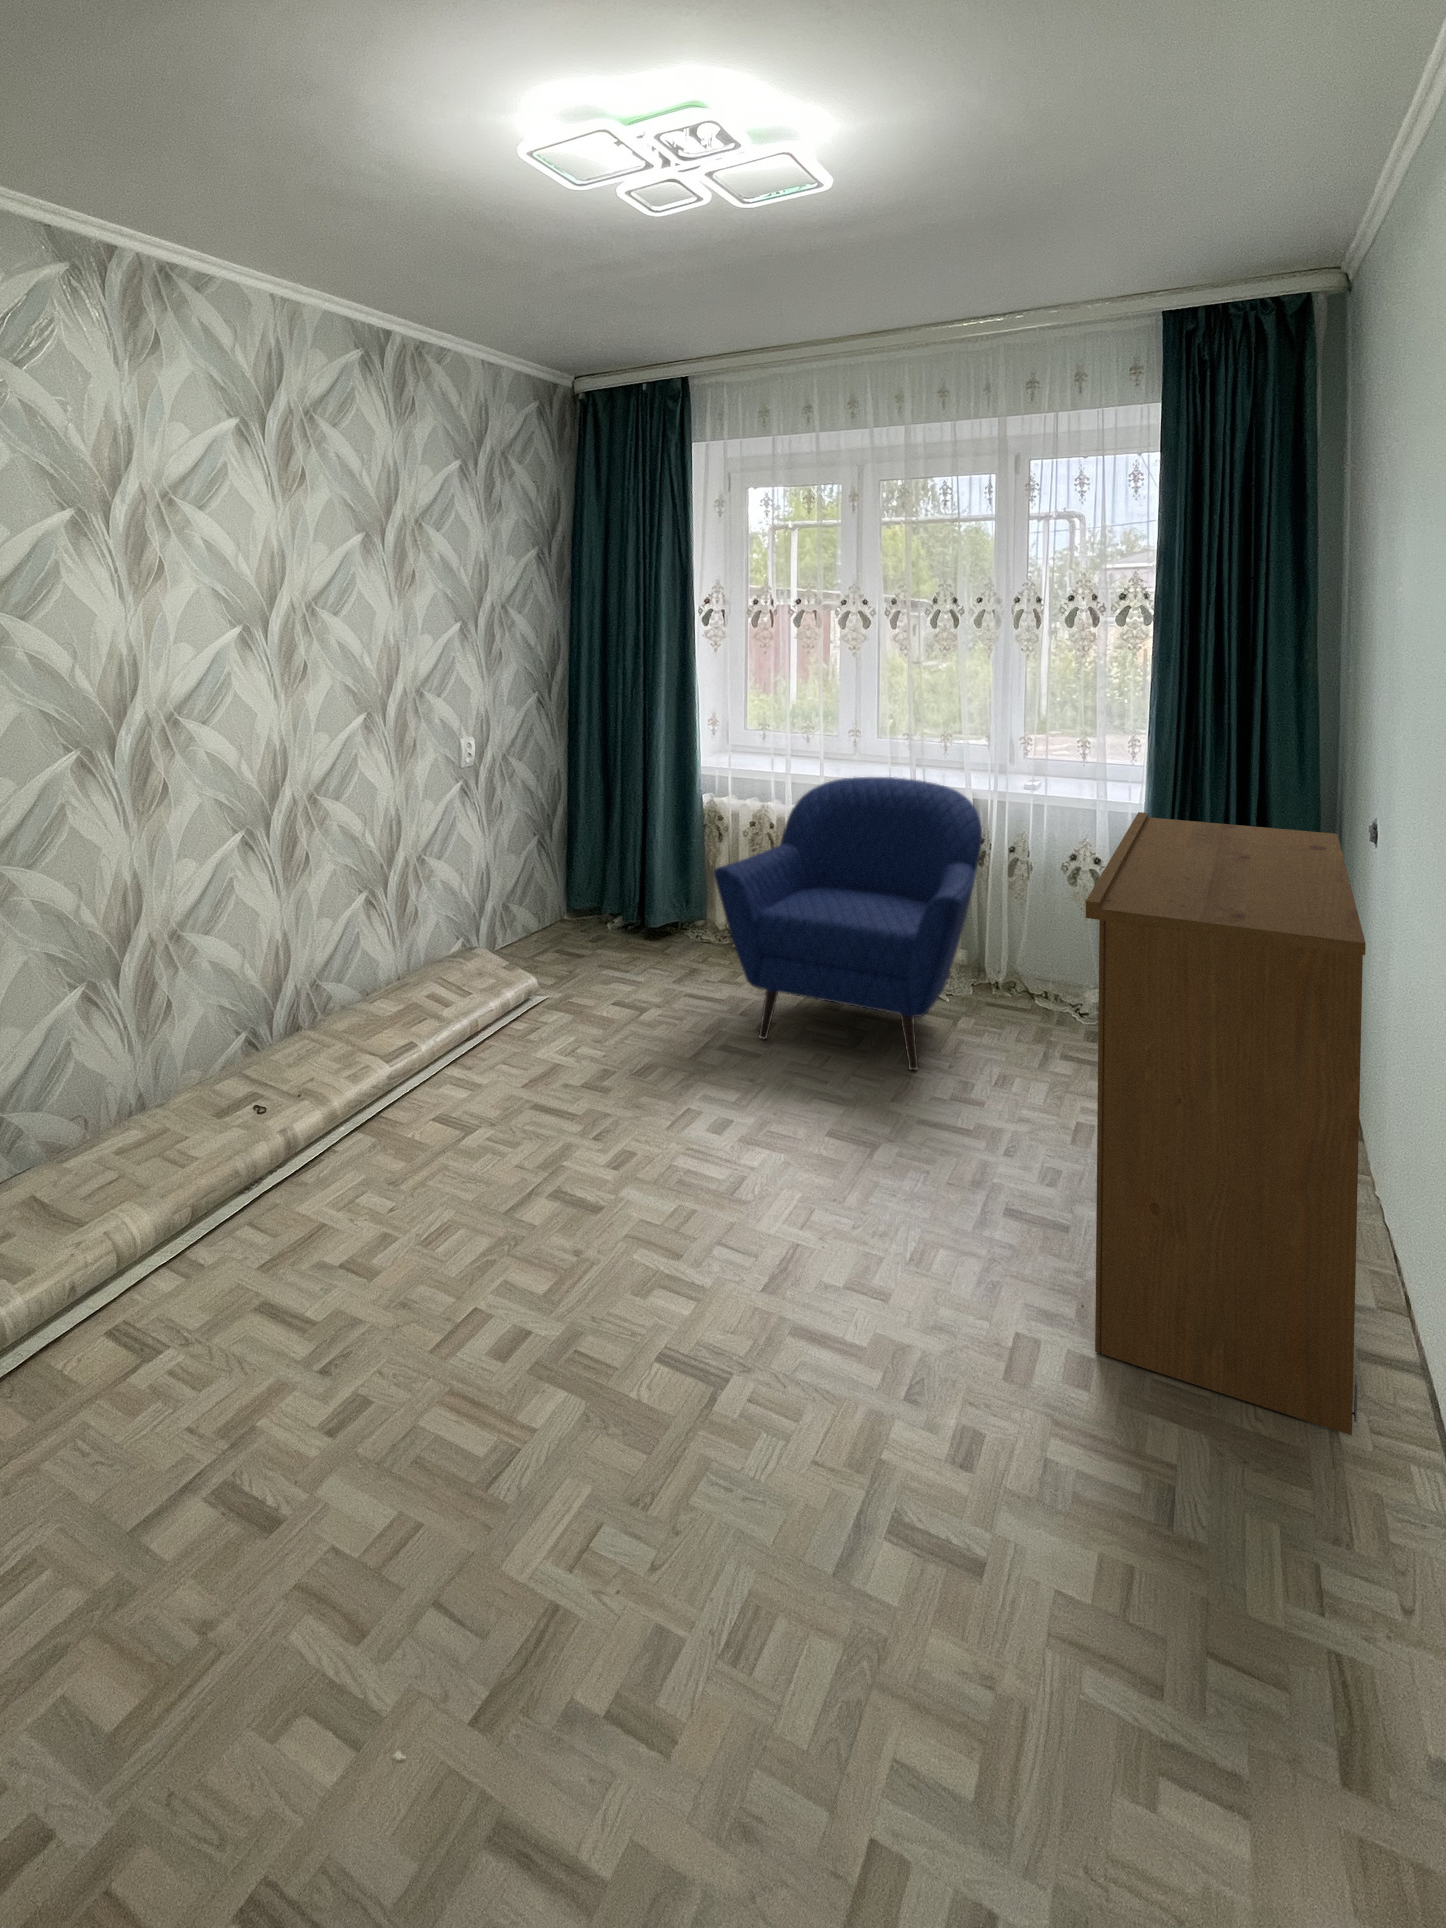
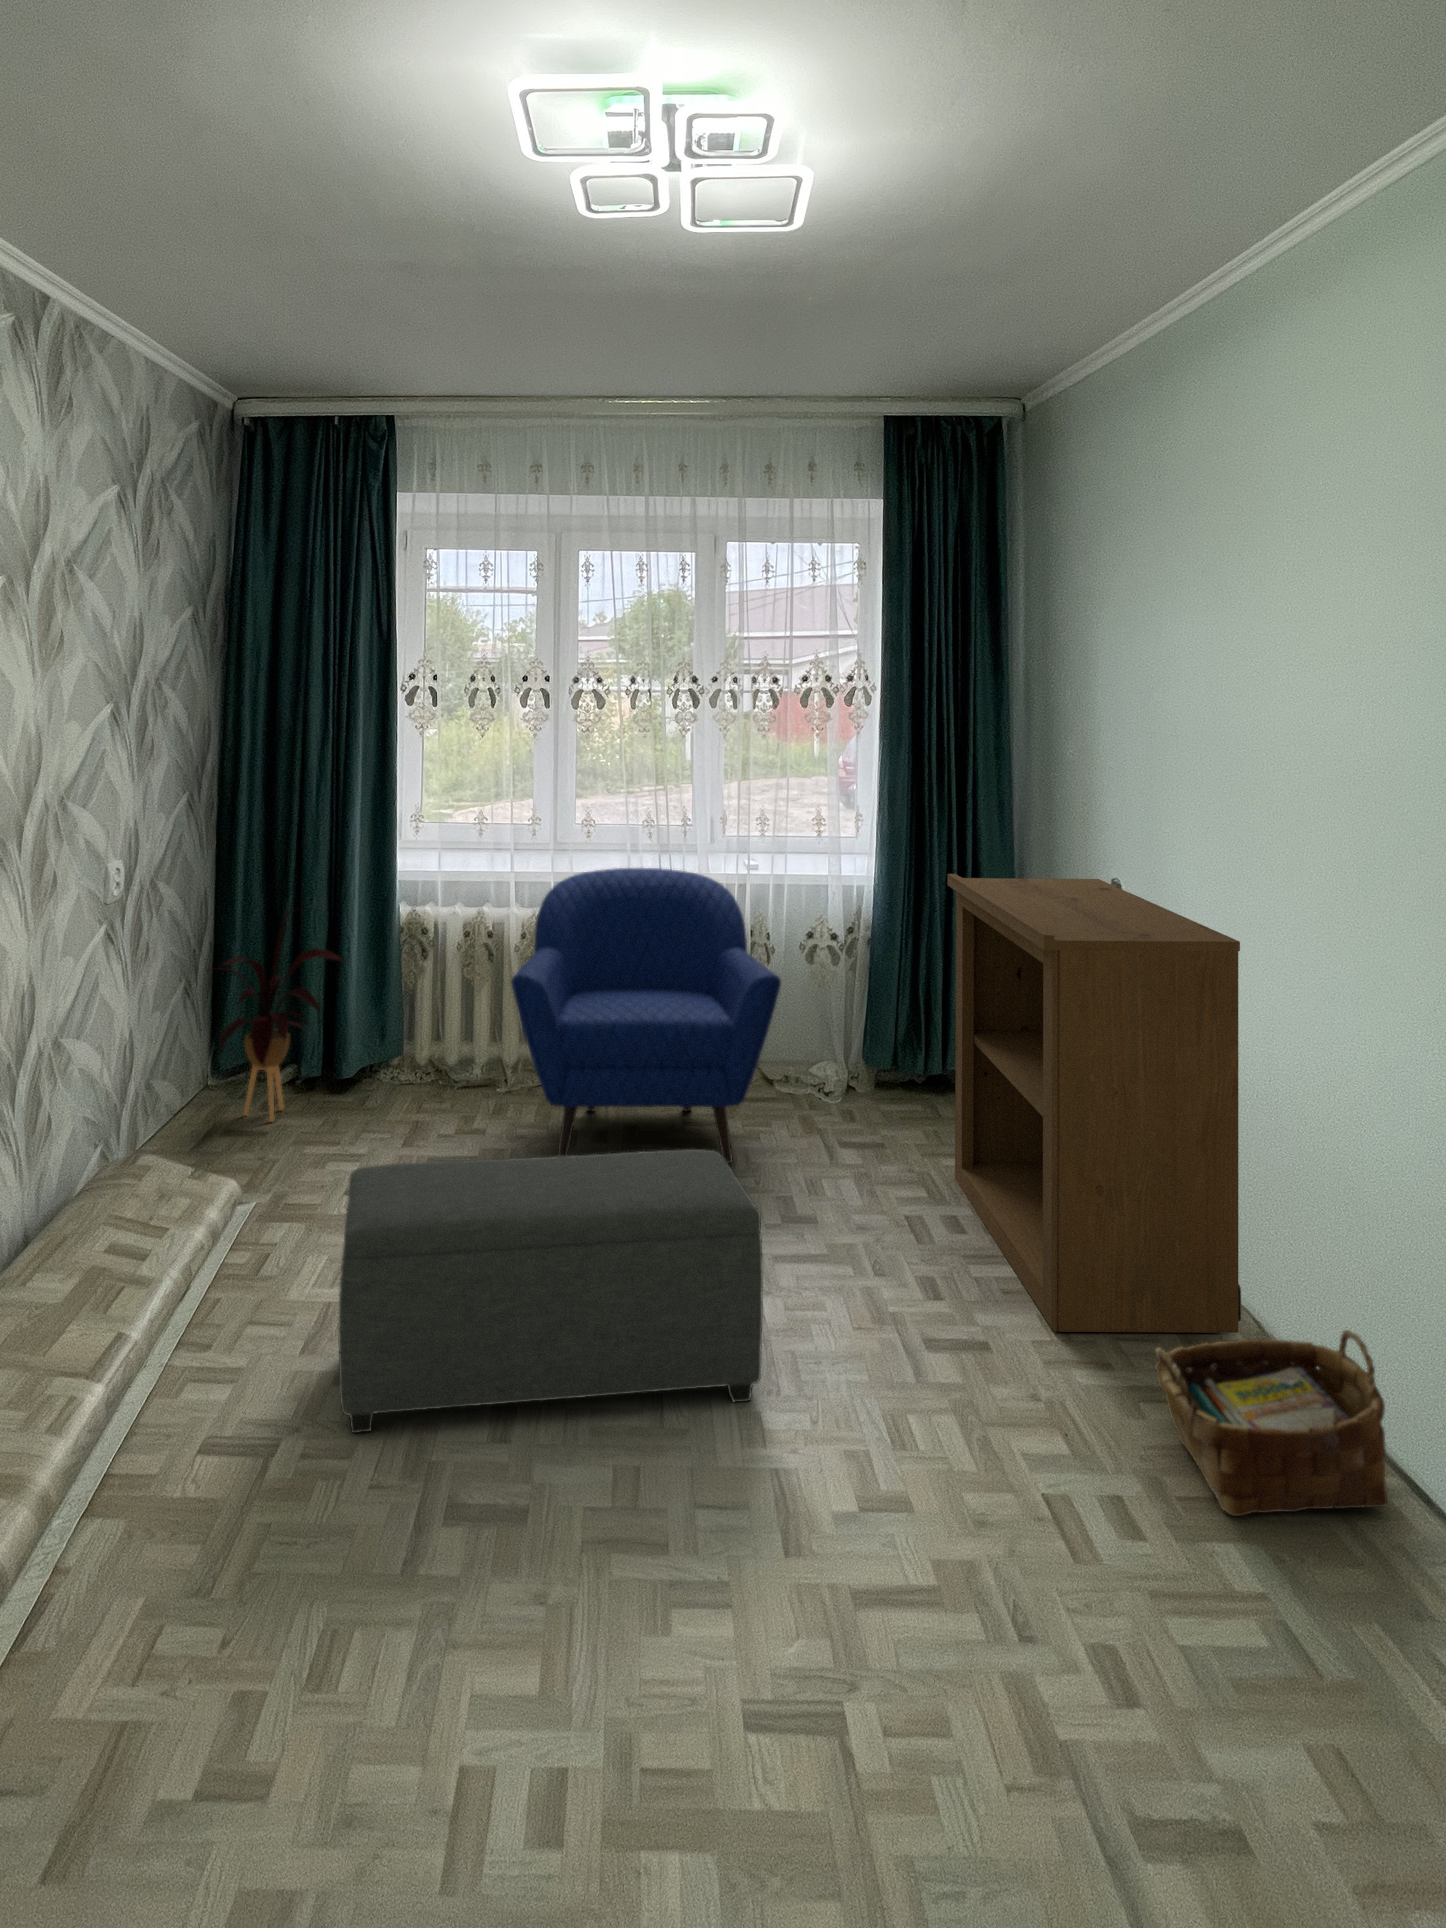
house plant: none [536,791,641,958] -> present [220,916,346,1121]
ottoman: none [363,1019,756,1320] -> present [338,1149,763,1433]
woven basket: none [1068,1432,1382,1784] -> present [1155,1330,1388,1516]

